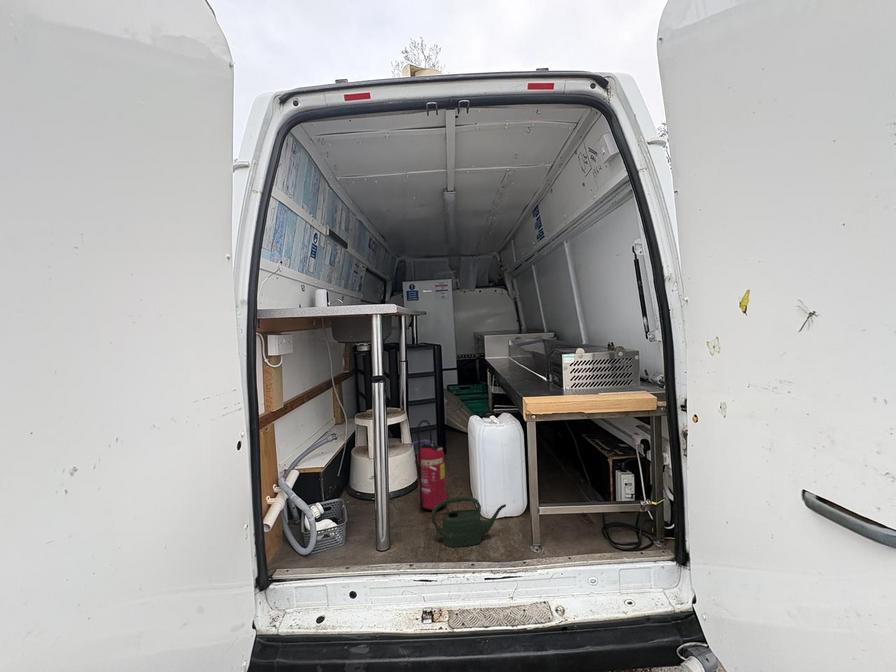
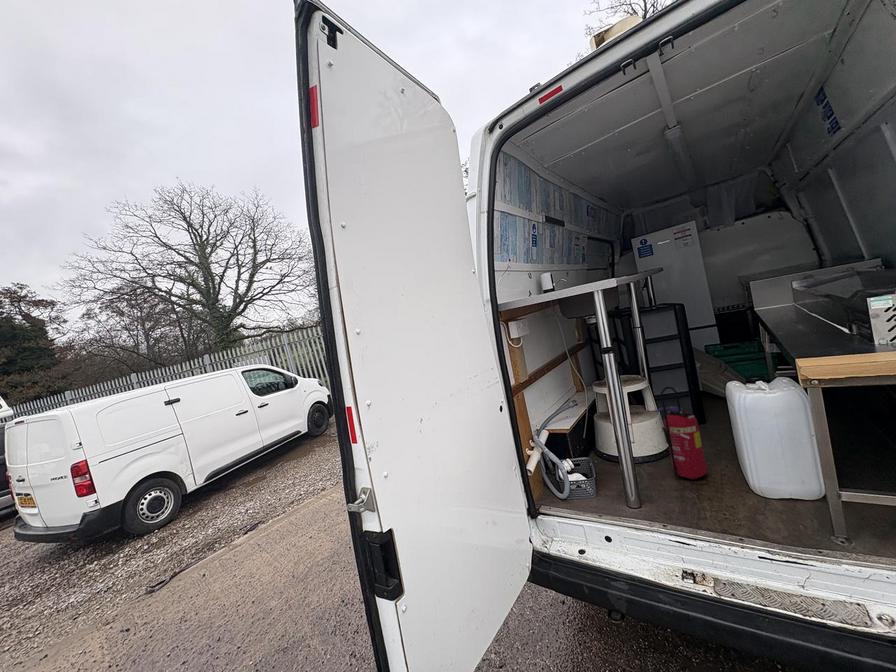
watering can: present [432,497,506,547] -> none [687,468,790,521]

